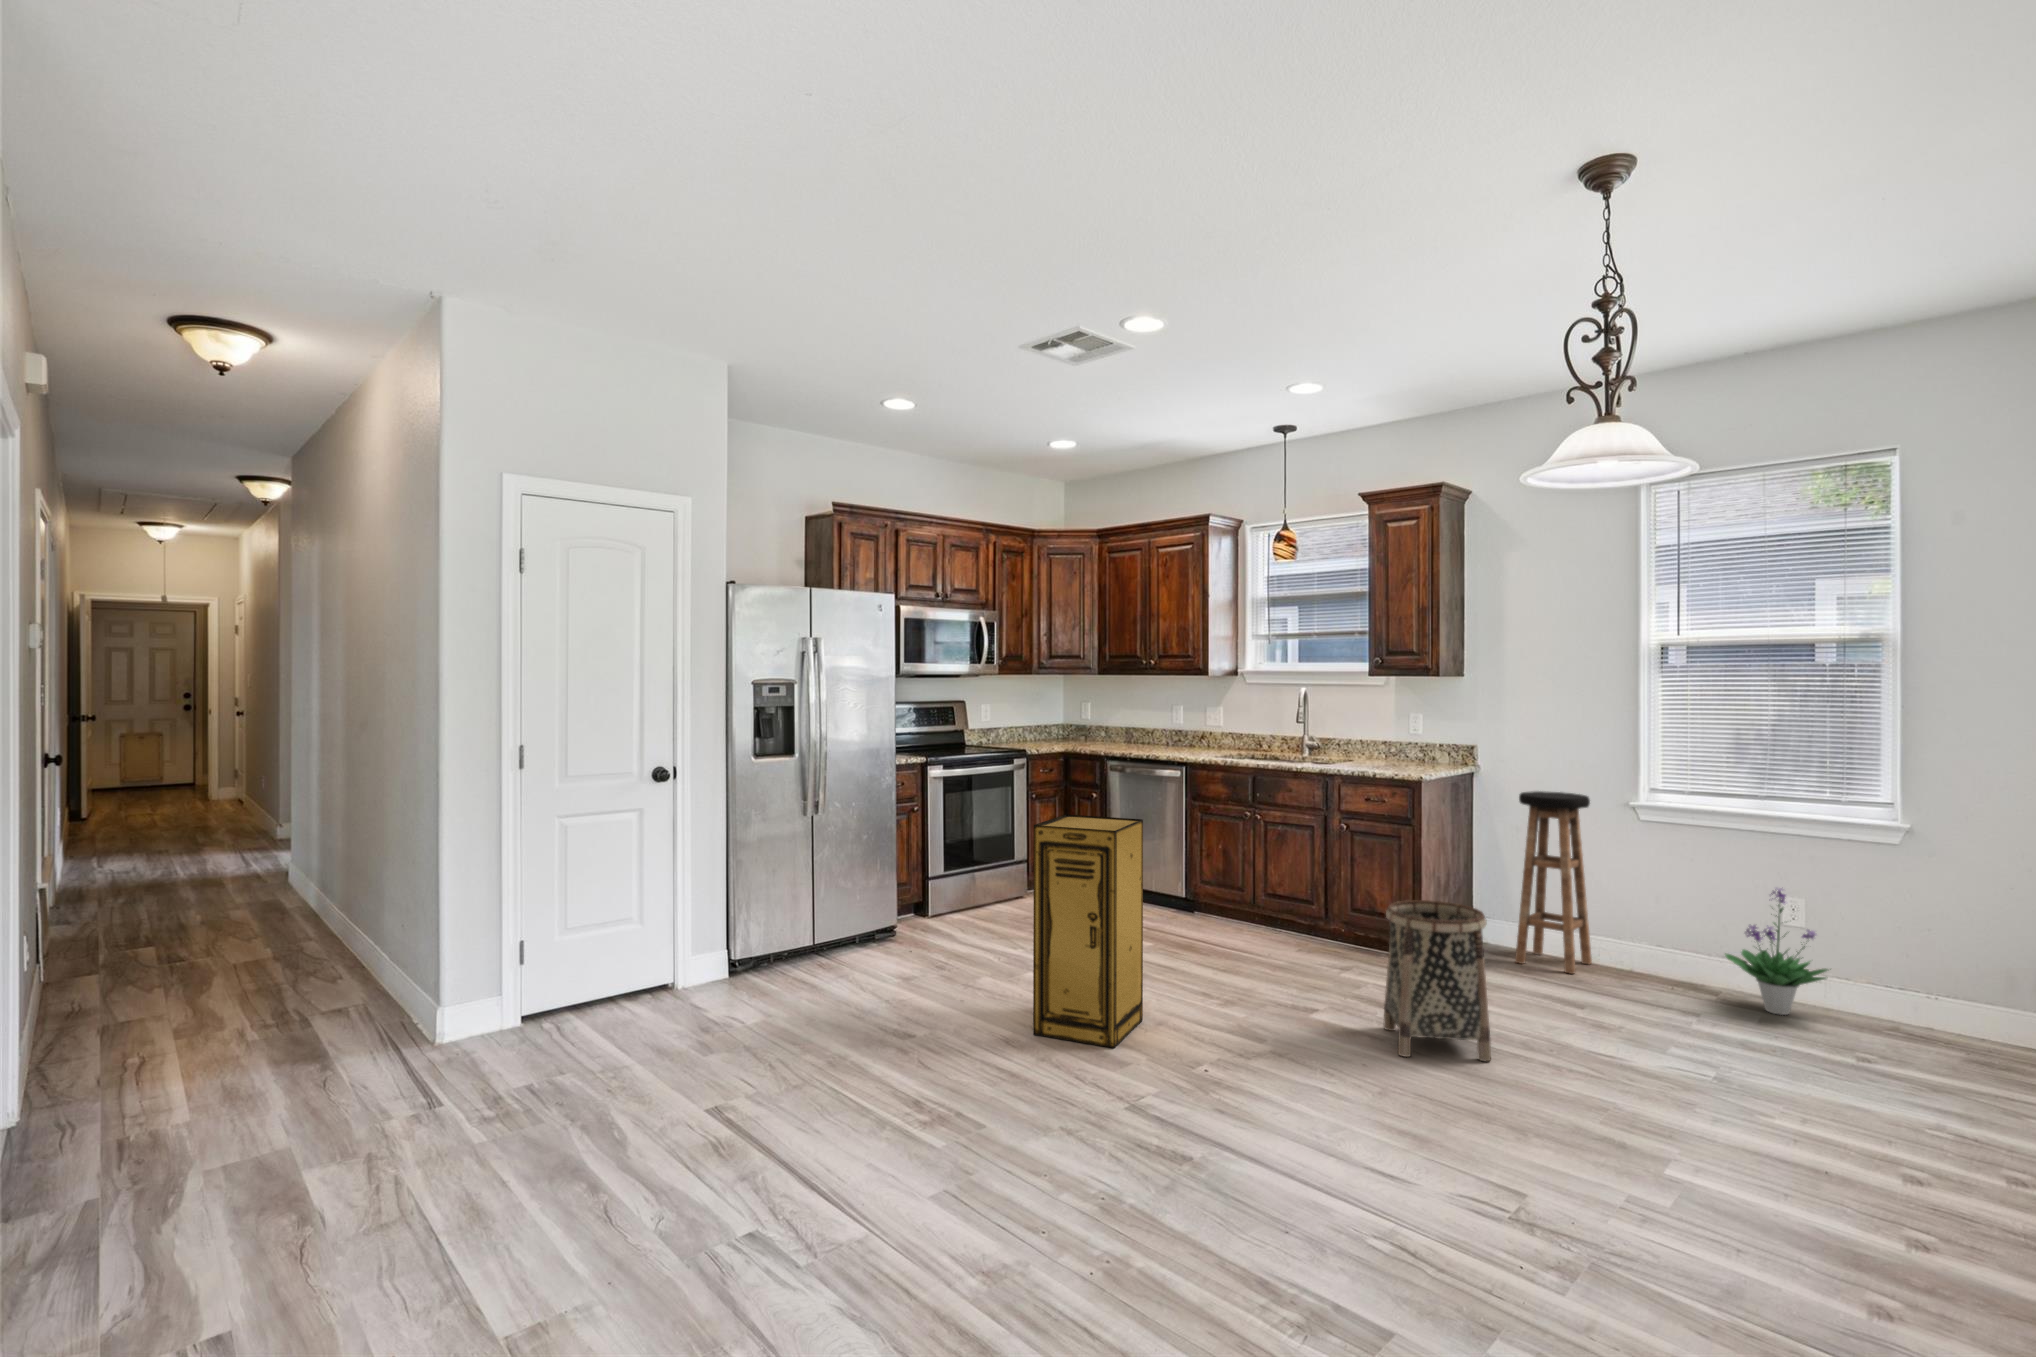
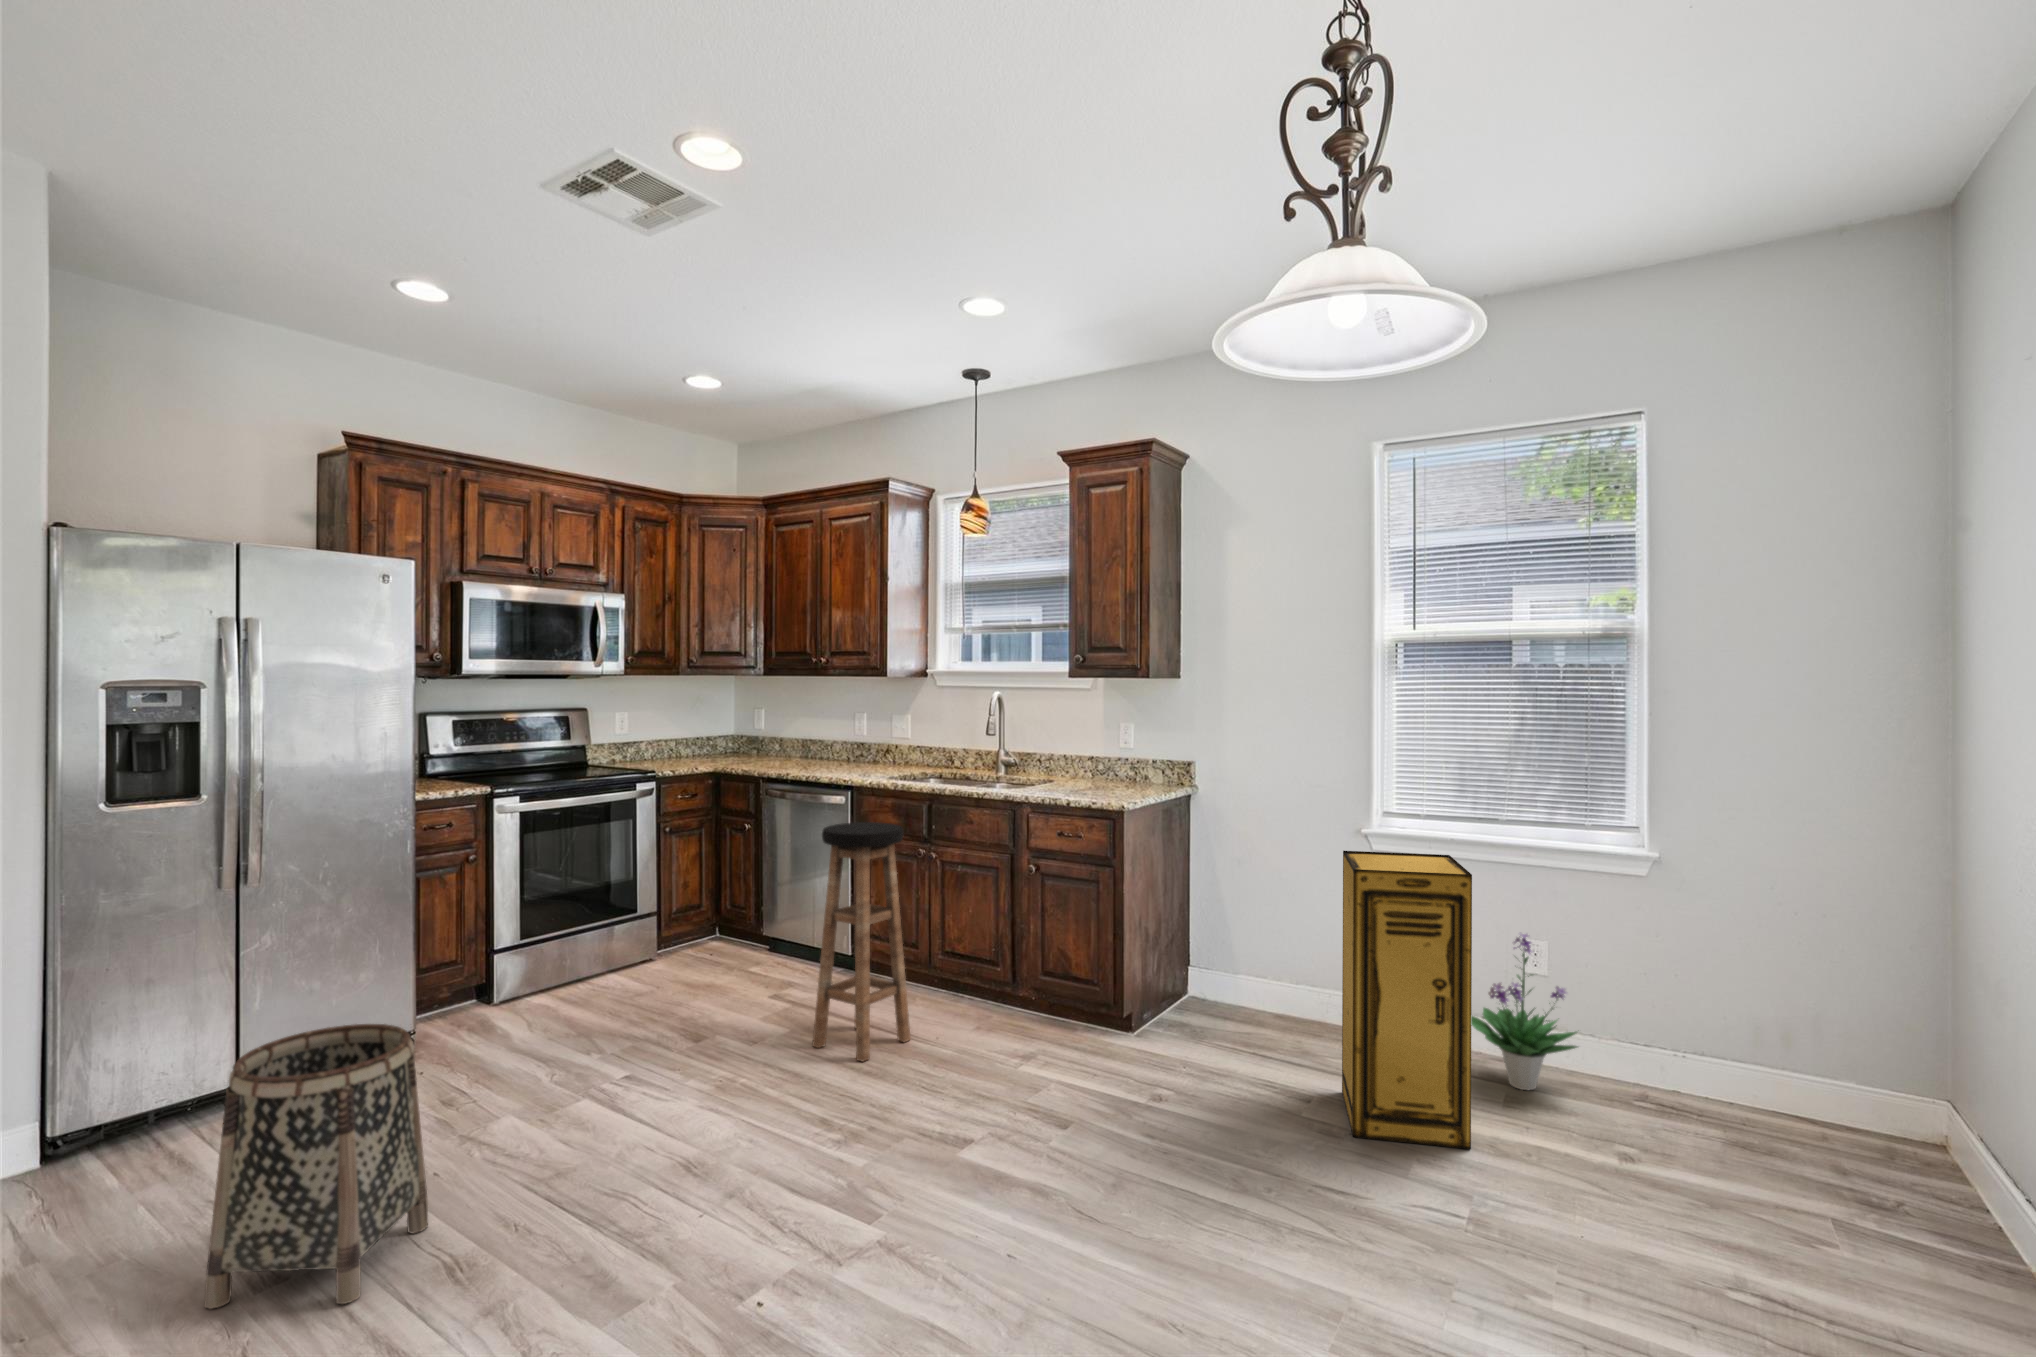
bar stool: present [1515,791,1592,974] -> present [813,822,910,1061]
storage cabinet: present [1033,814,1143,1048] -> present [1342,851,1472,1149]
basket: present [1383,900,1491,1061] -> present [204,1024,428,1309]

